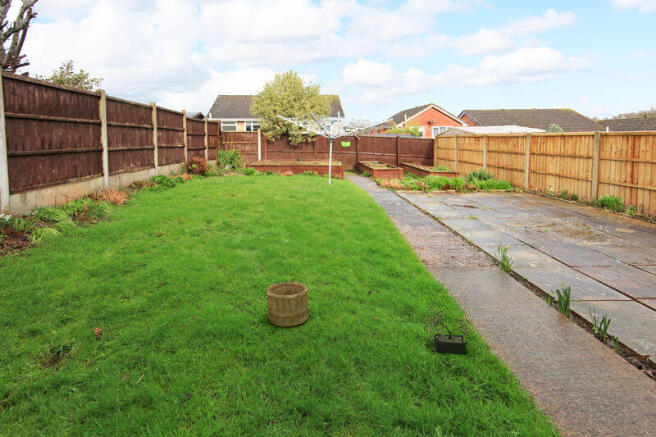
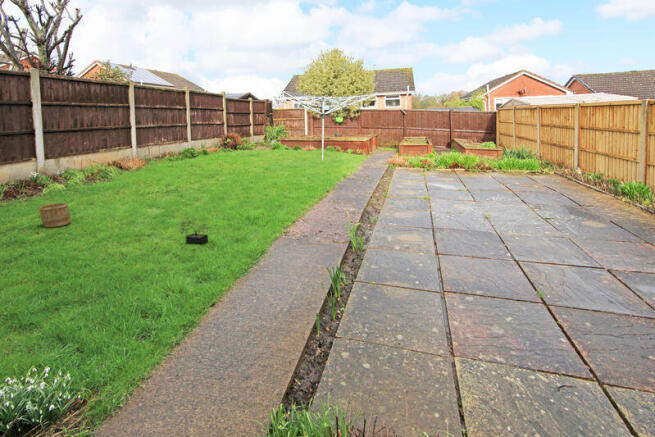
wooden bucket: present [266,282,309,327] -> present [38,203,71,227]

